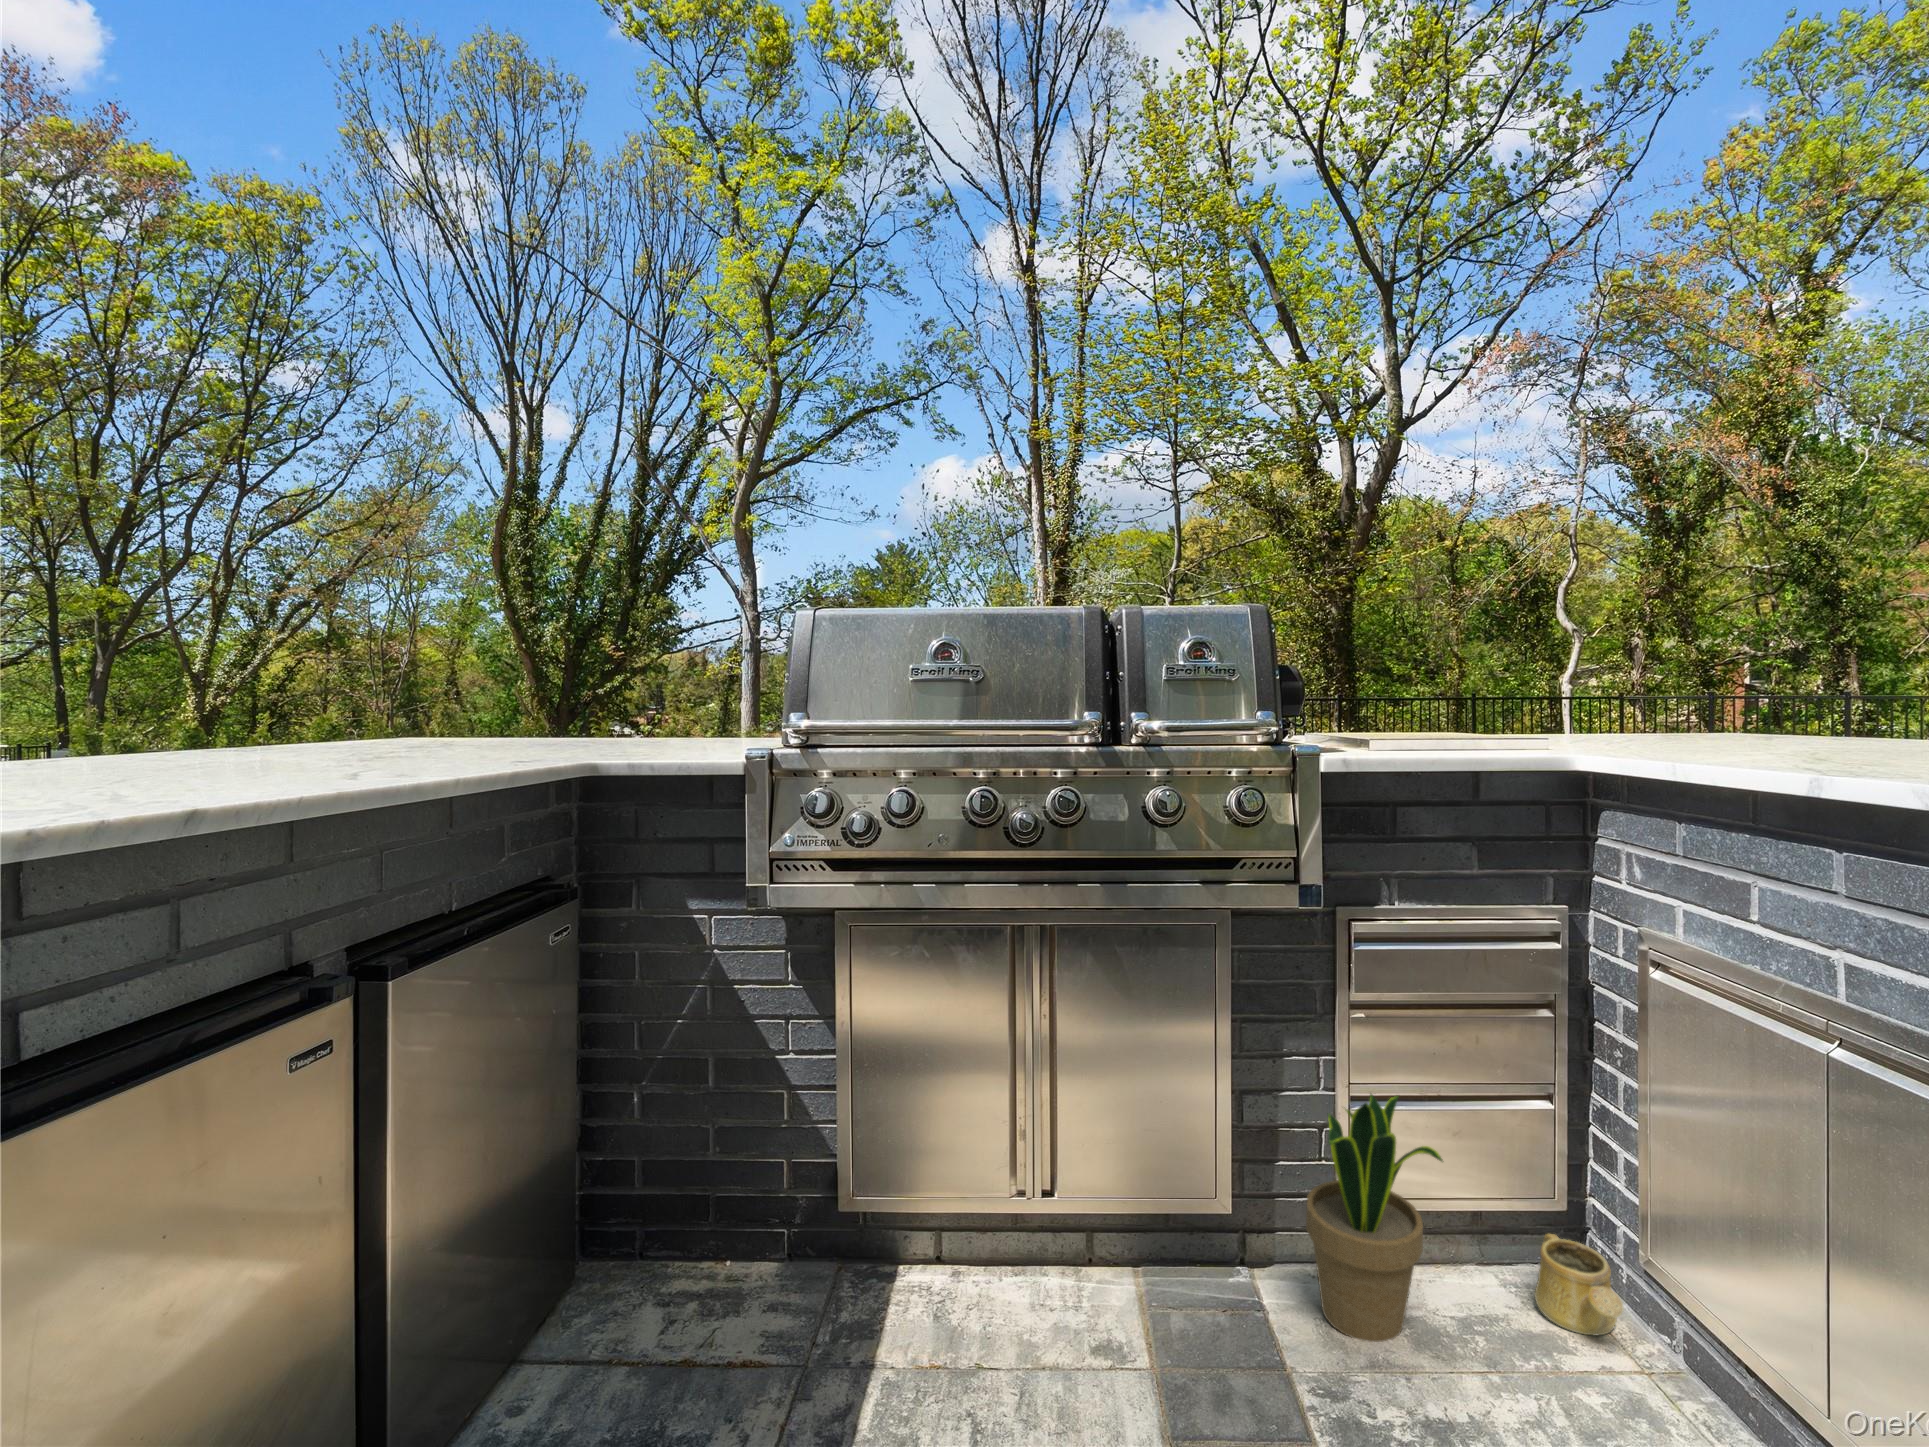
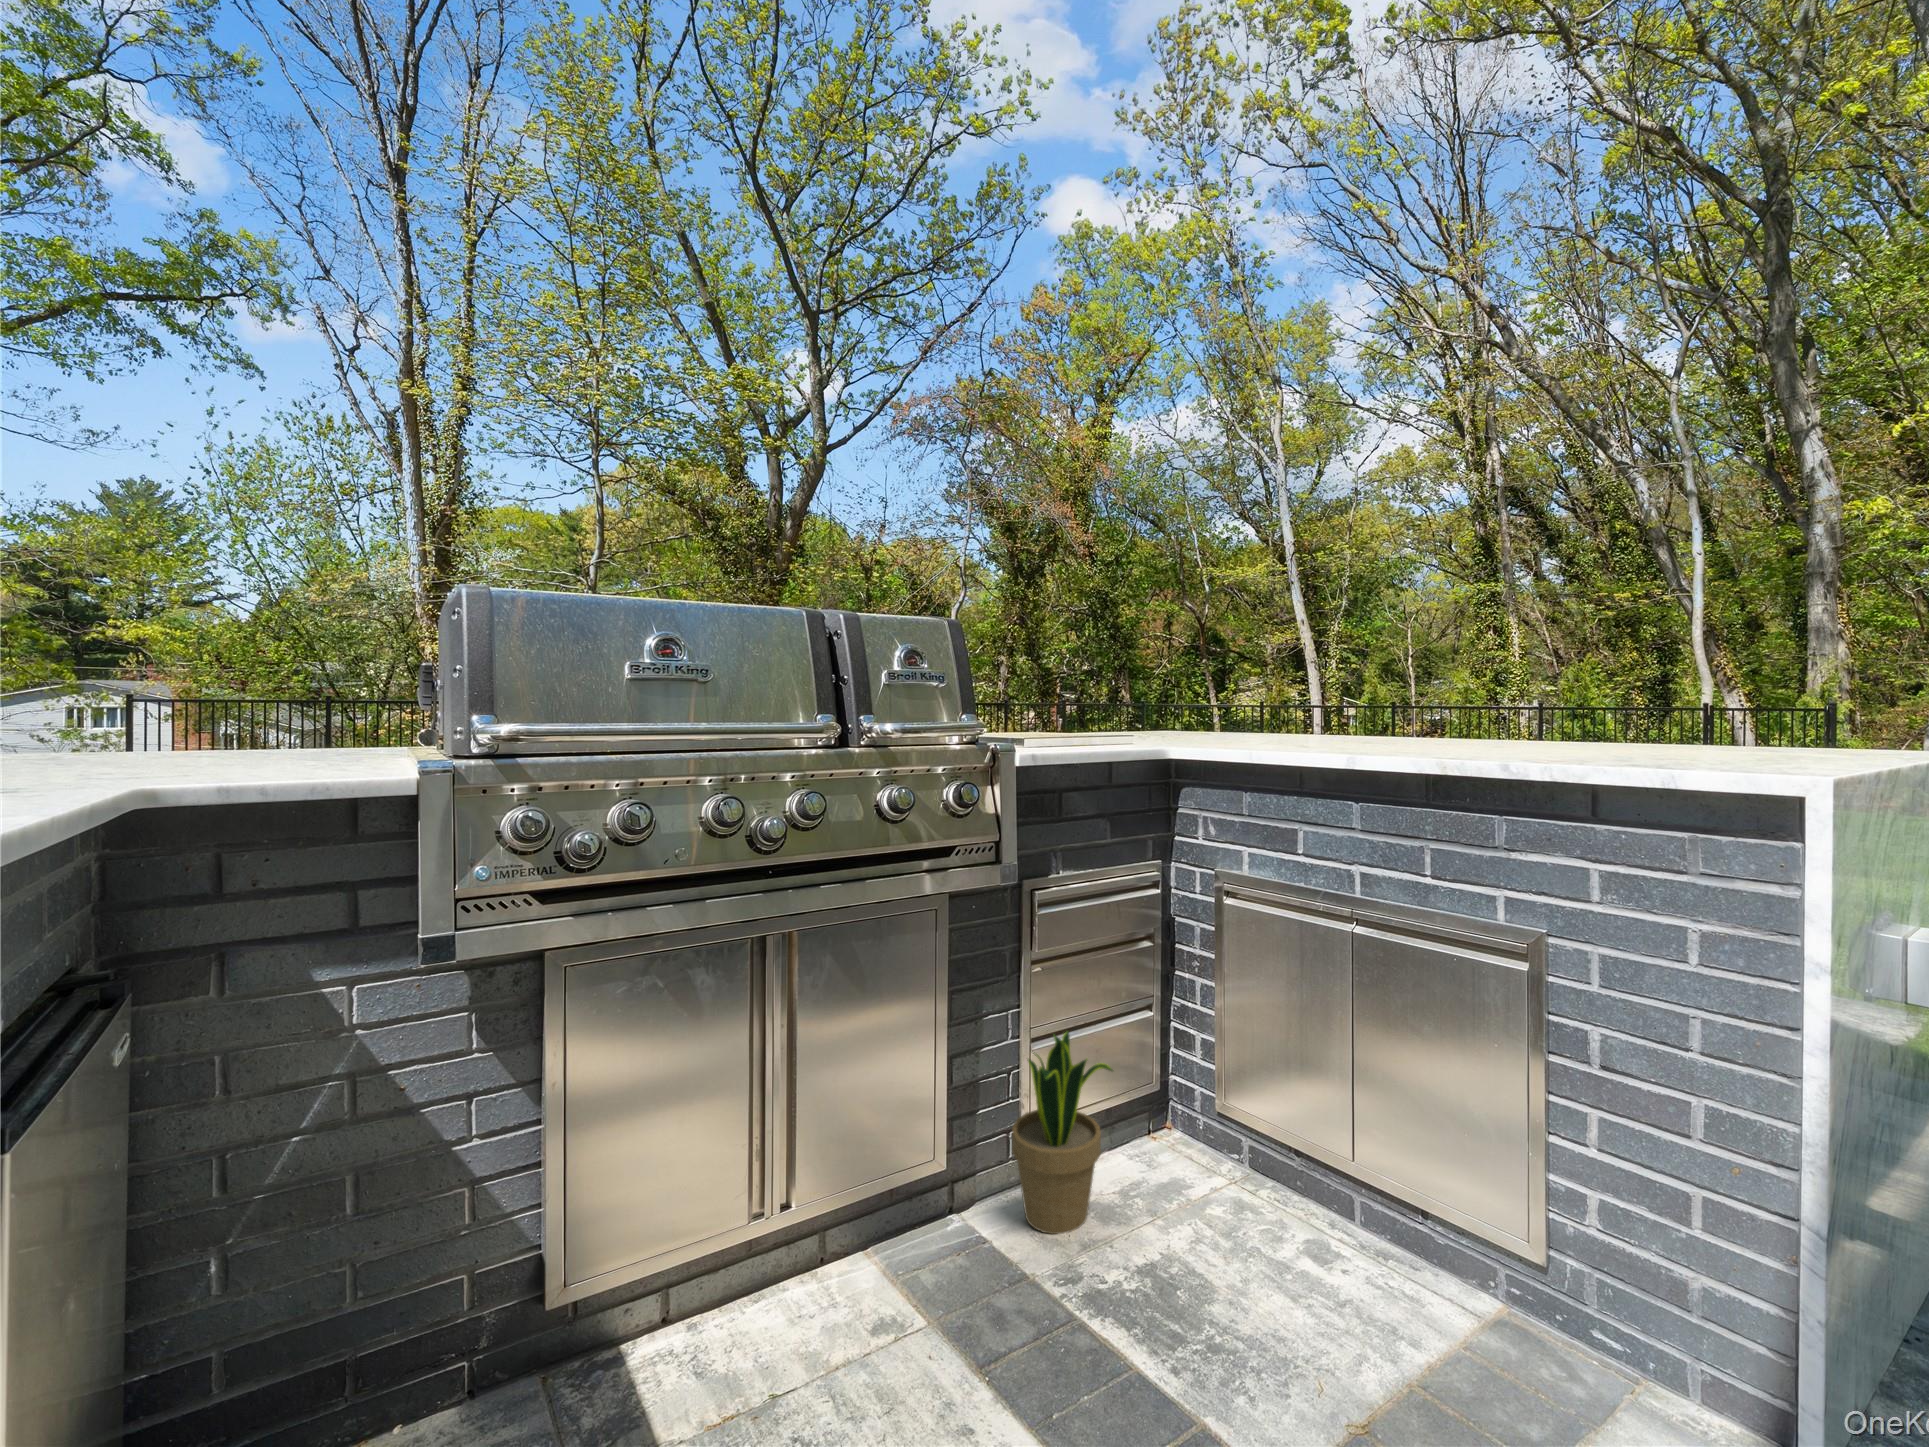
watering can: present [1535,1234,1624,1335] -> none [1151,1108,1218,1172]

